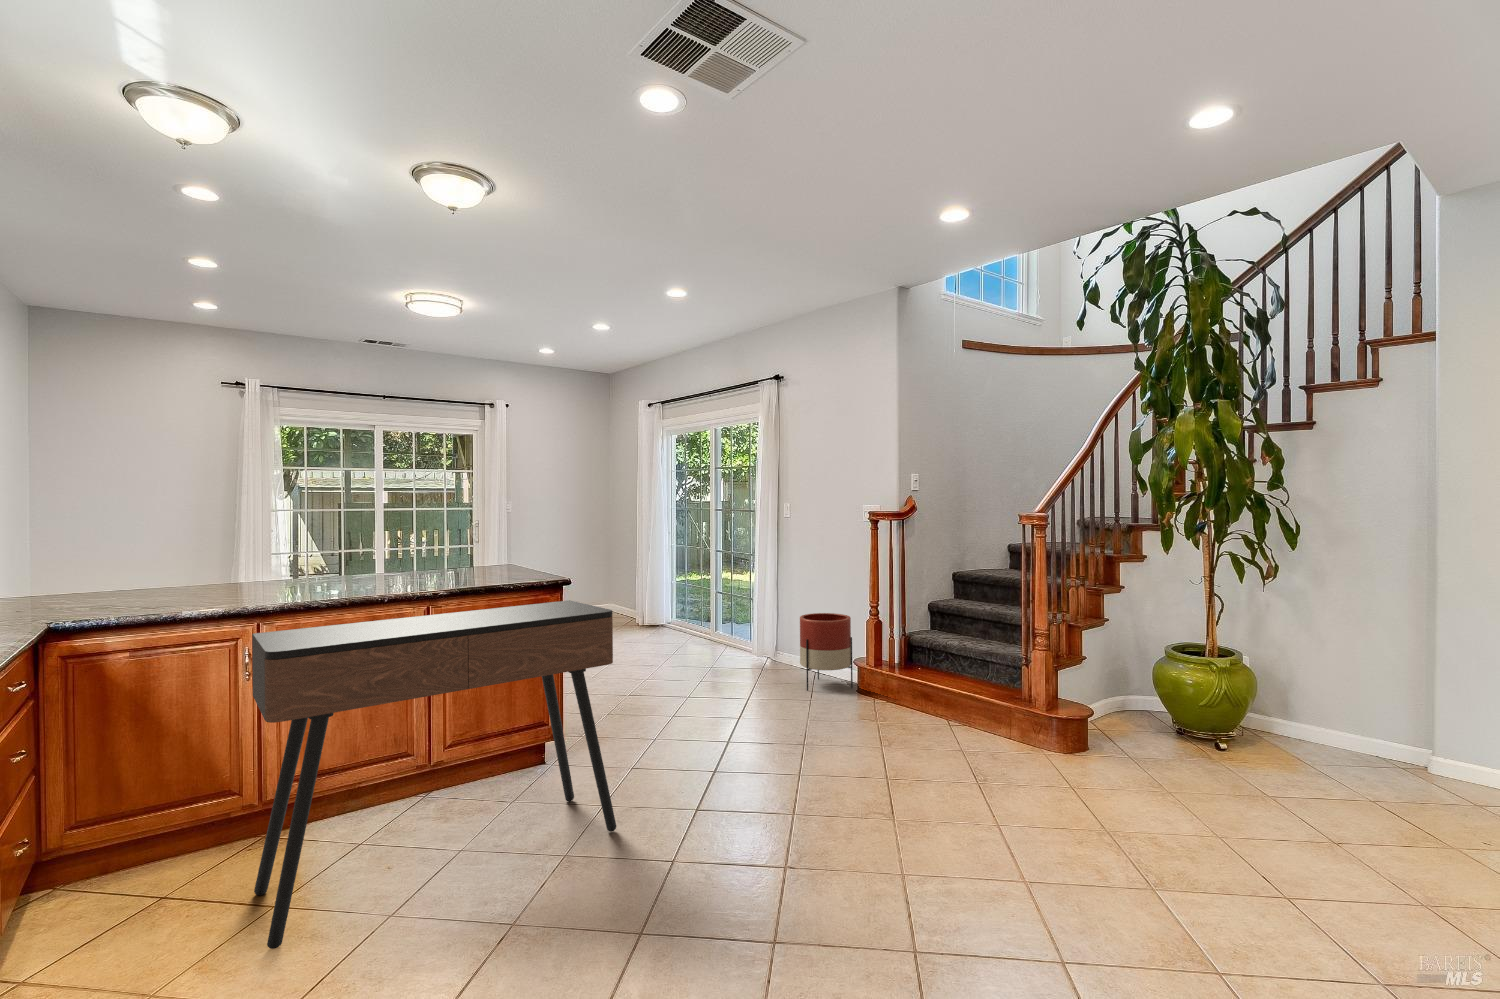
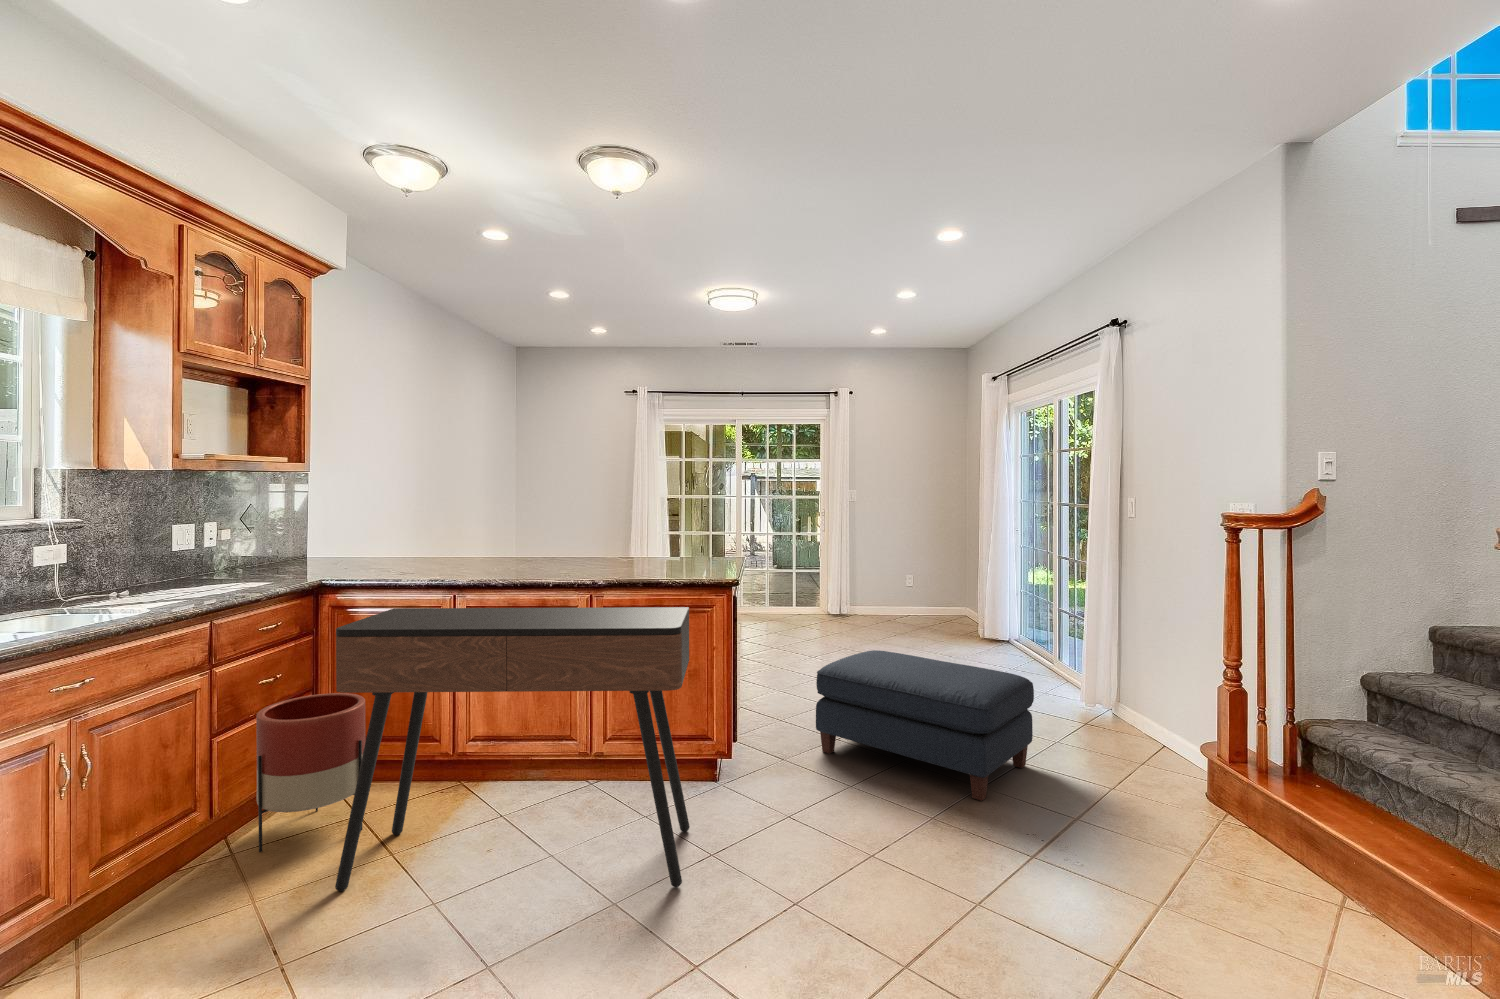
planter: present [800,613,853,691] -> present [256,693,366,852]
ottoman: none [604,635,763,727] -> present [816,650,1034,801]

